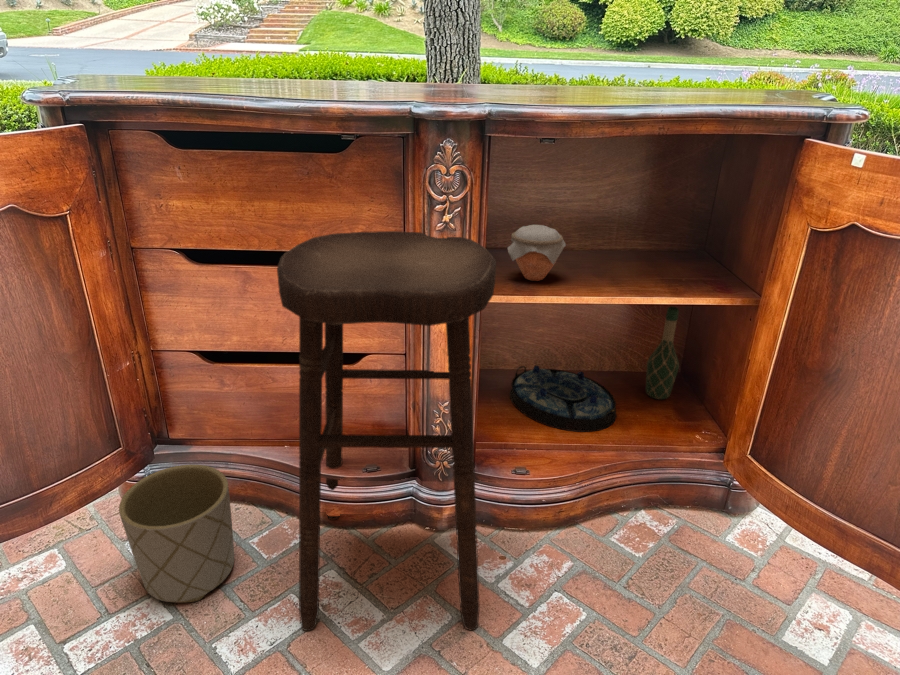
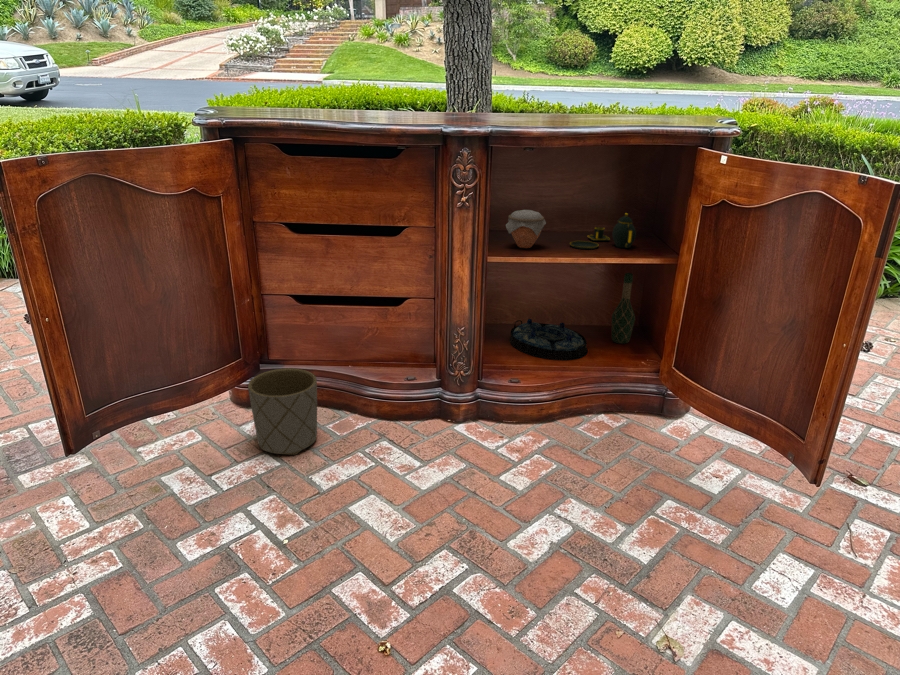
teapot: none [597,230,692,282] -> present [570,214,636,249]
stool: present [277,231,496,631] -> none [361,209,495,471]

